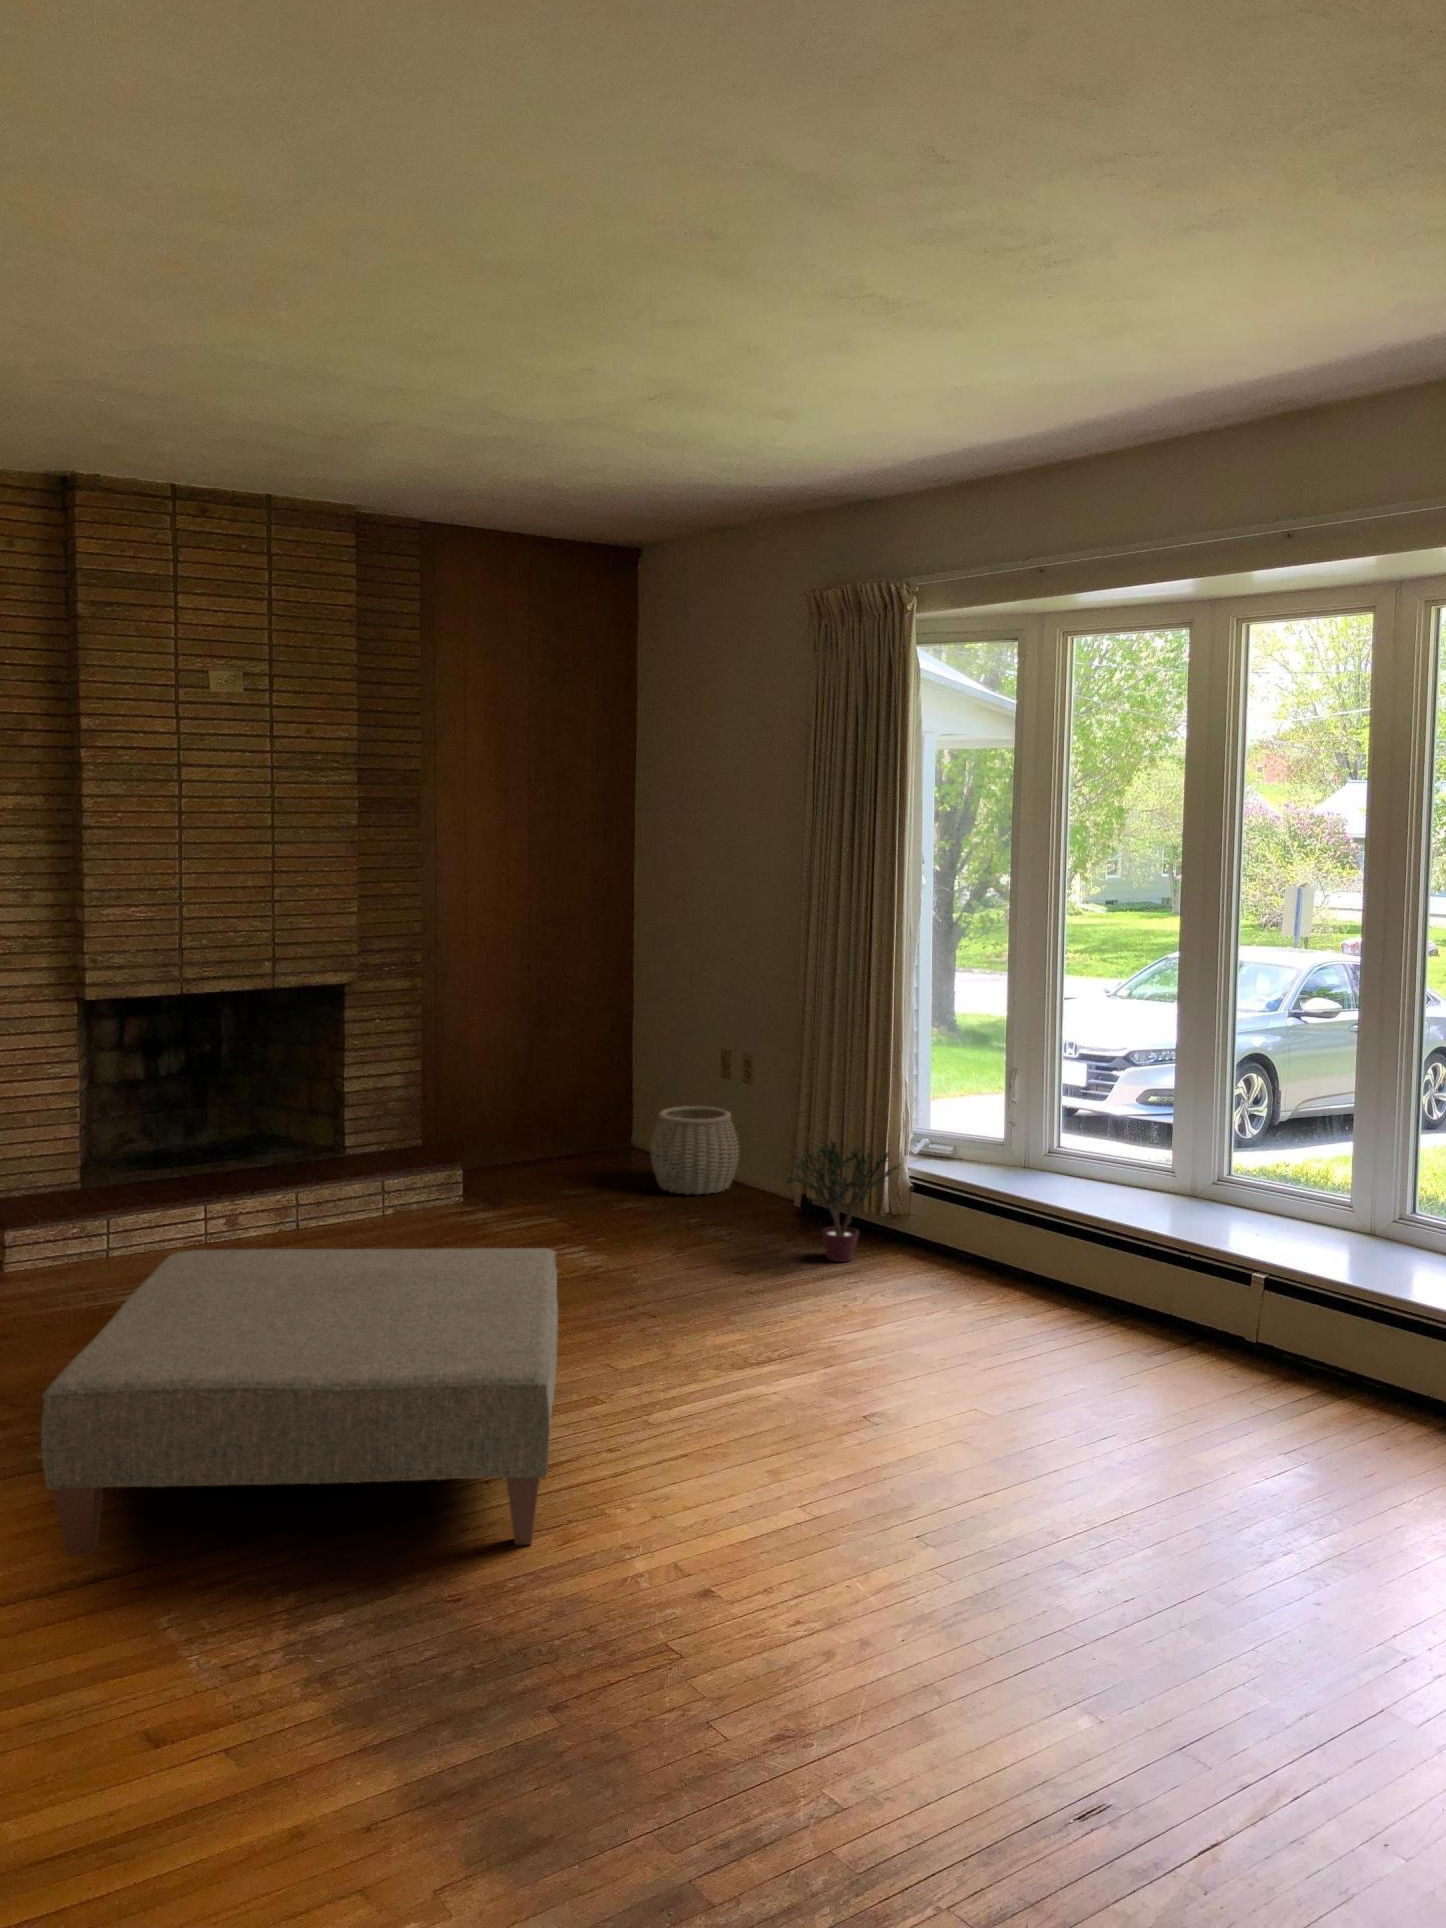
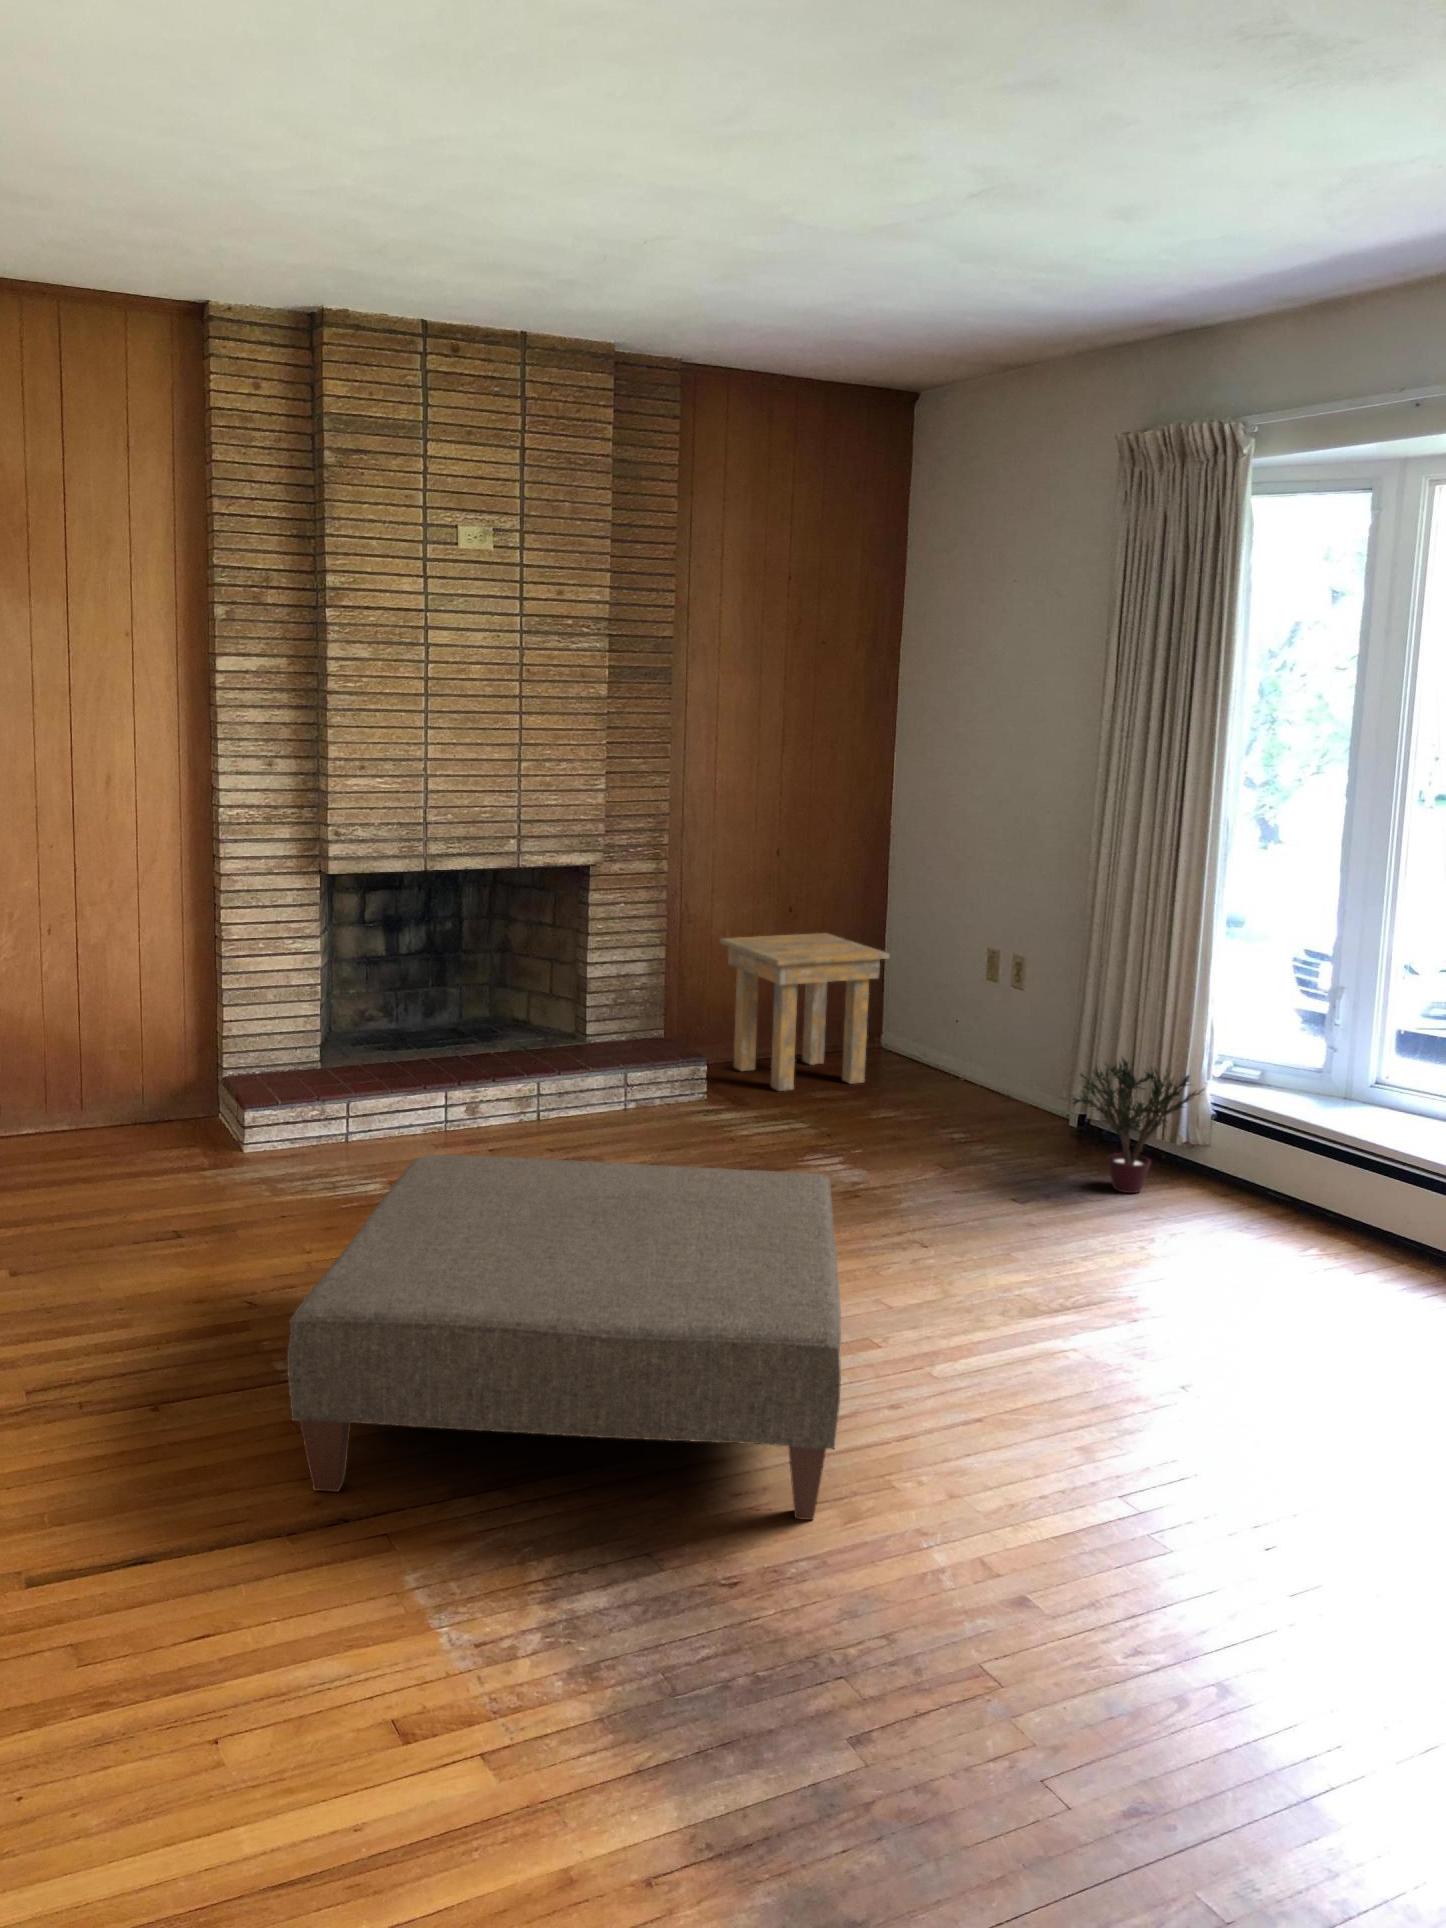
side table: none [472,1043,629,1192] -> present [720,933,890,1091]
woven basket: present [651,1106,739,1195] -> none [909,1008,1007,1105]

